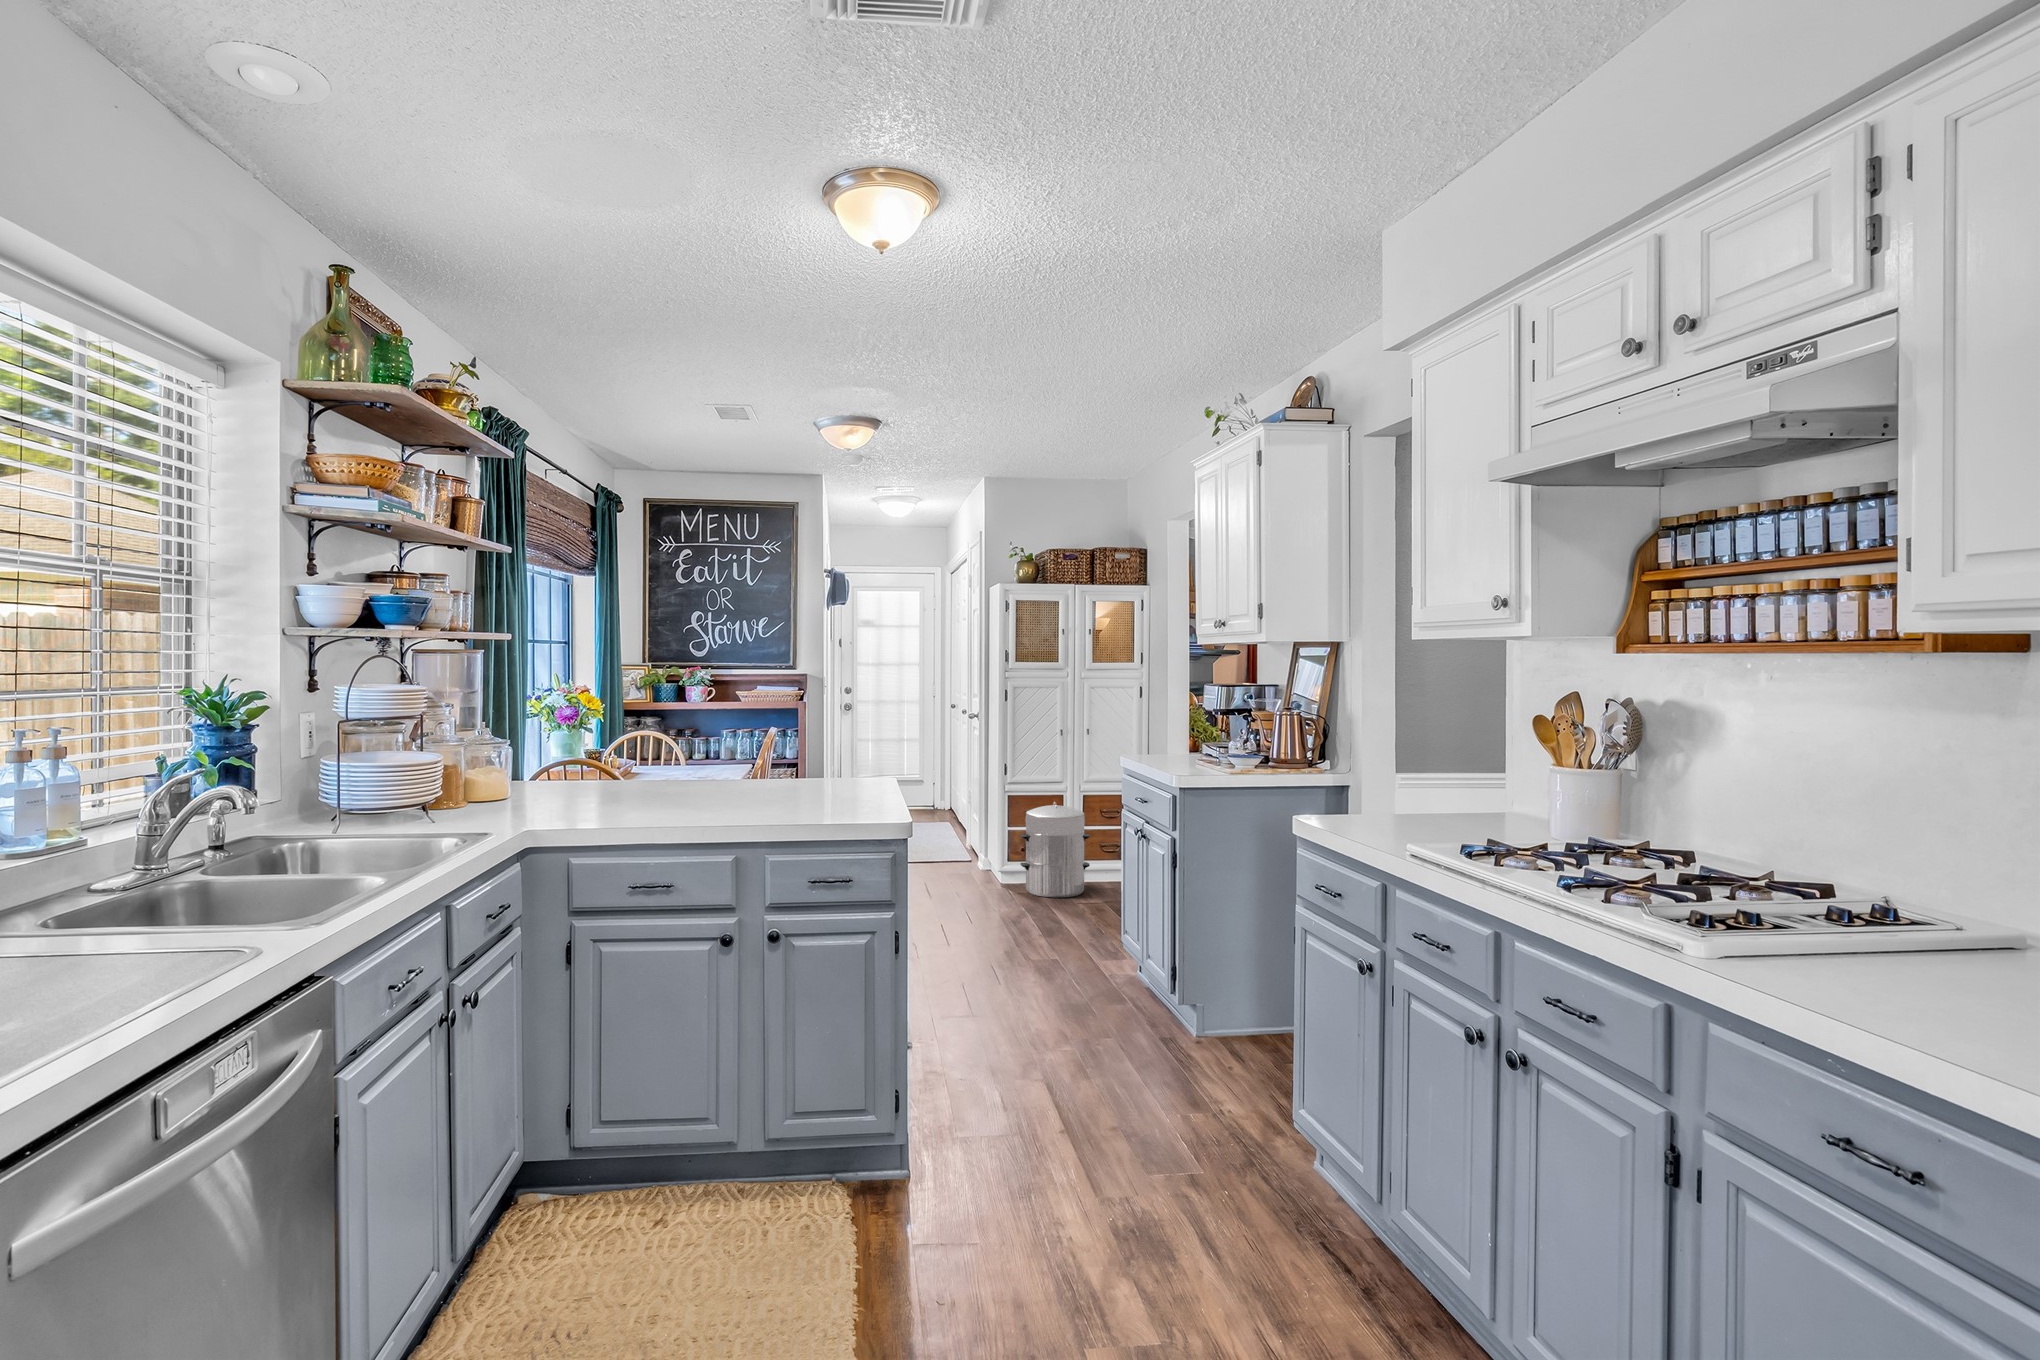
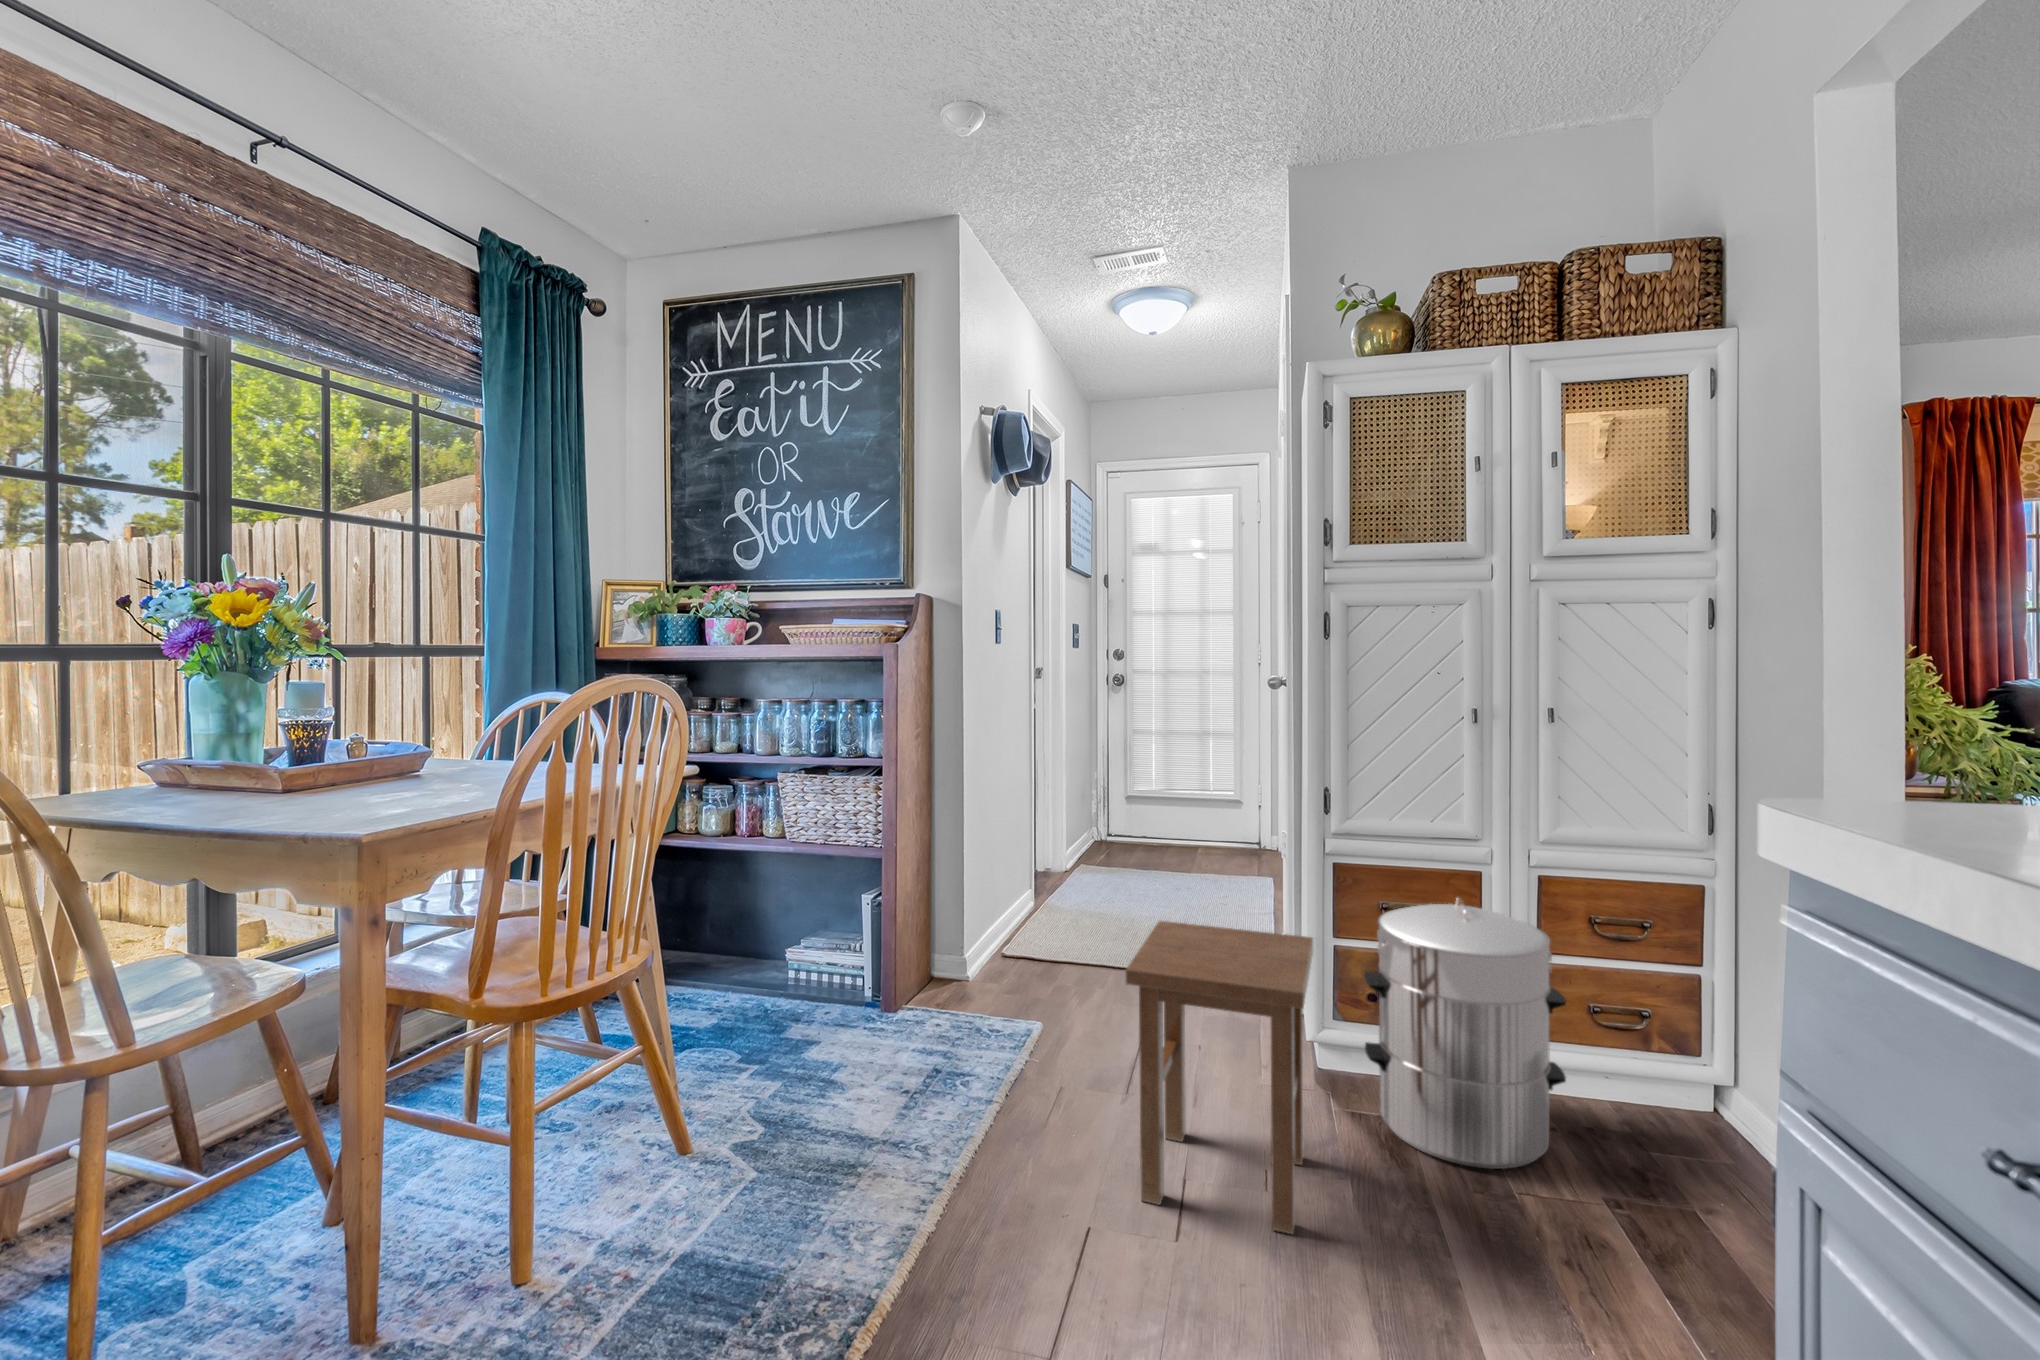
stool: none [941,815,1004,913] -> present [1126,920,1313,1234]

